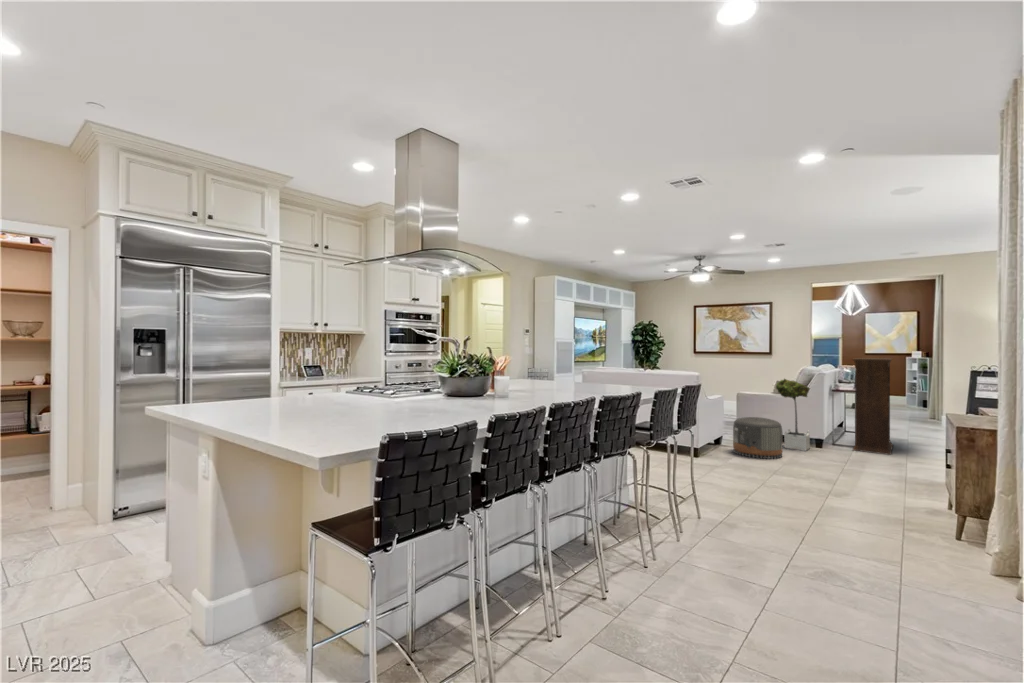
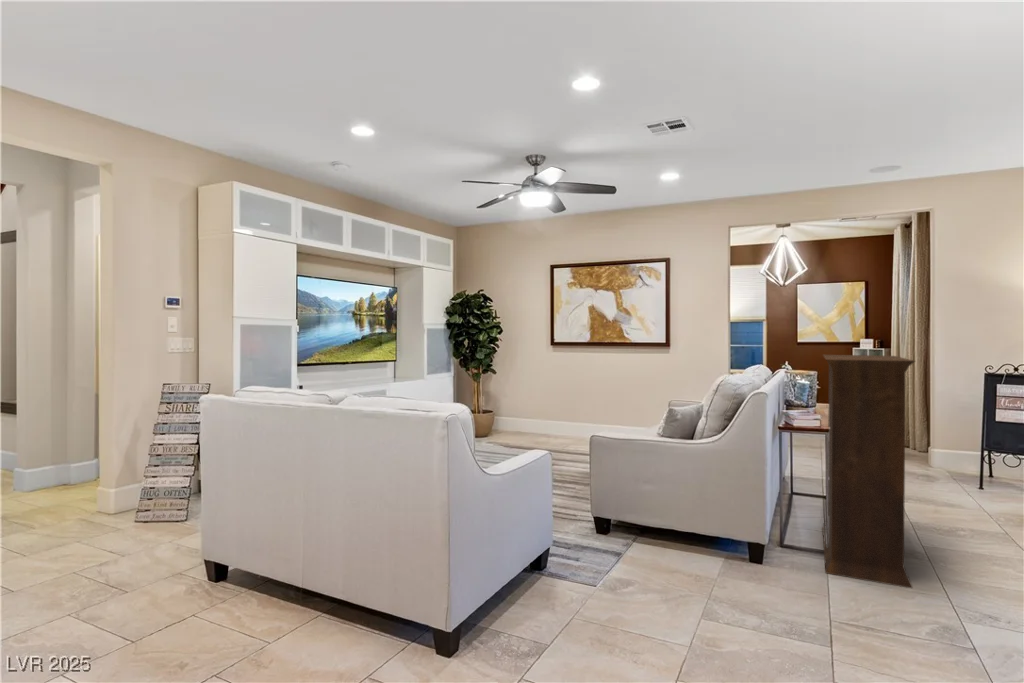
potted tree: present [776,379,810,451] -> none [664,409,739,588]
pouf: present [733,417,783,459] -> none [554,517,674,655]

